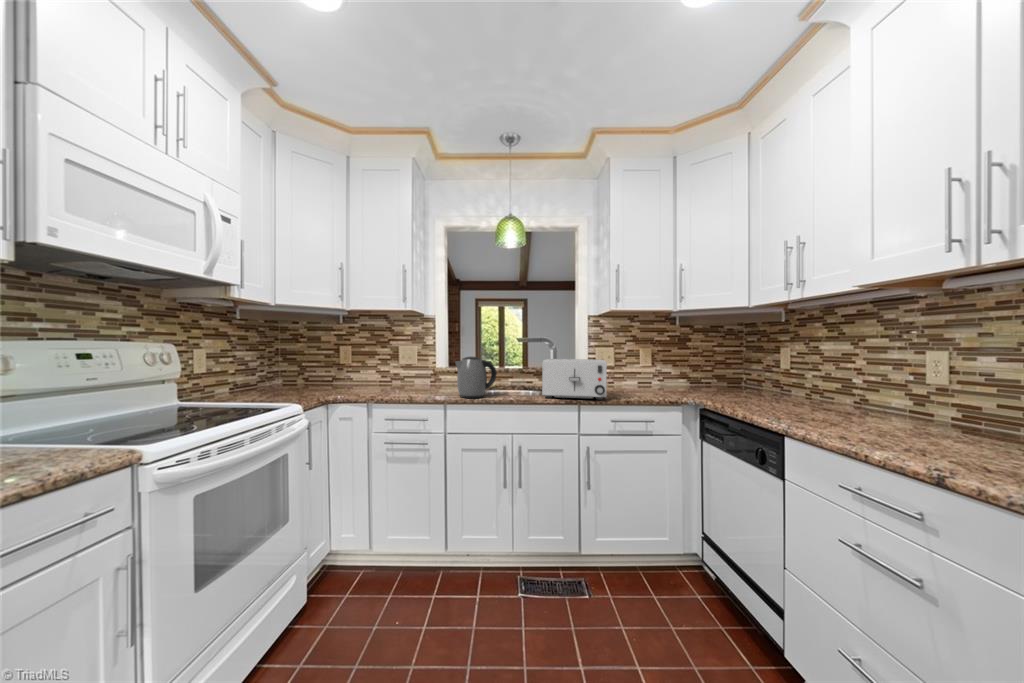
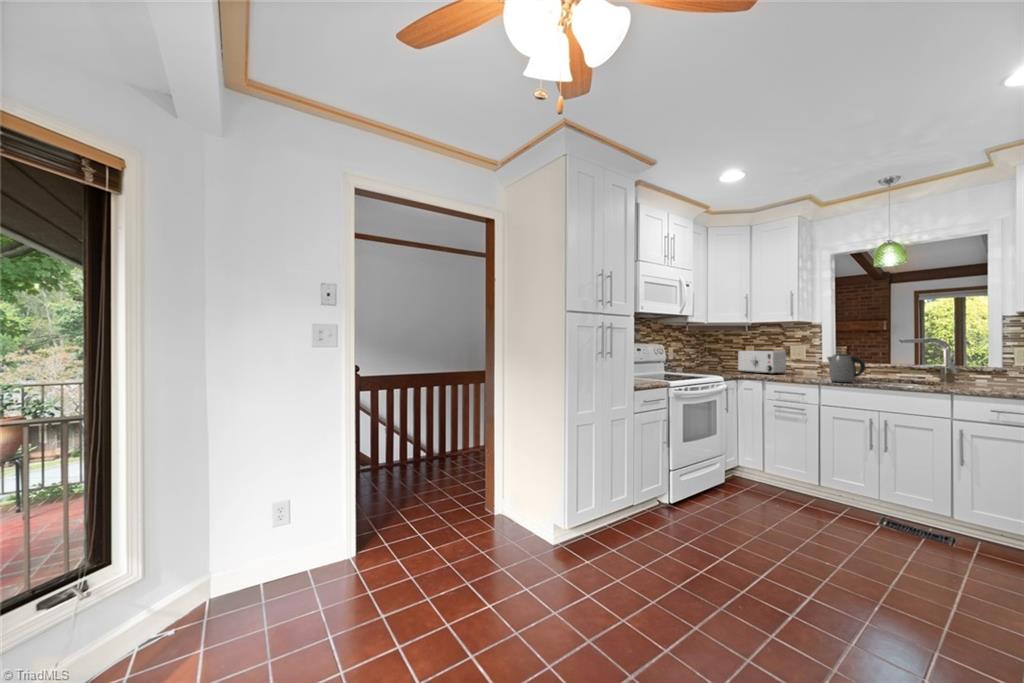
toaster: present [542,359,607,400] -> present [738,351,786,374]

